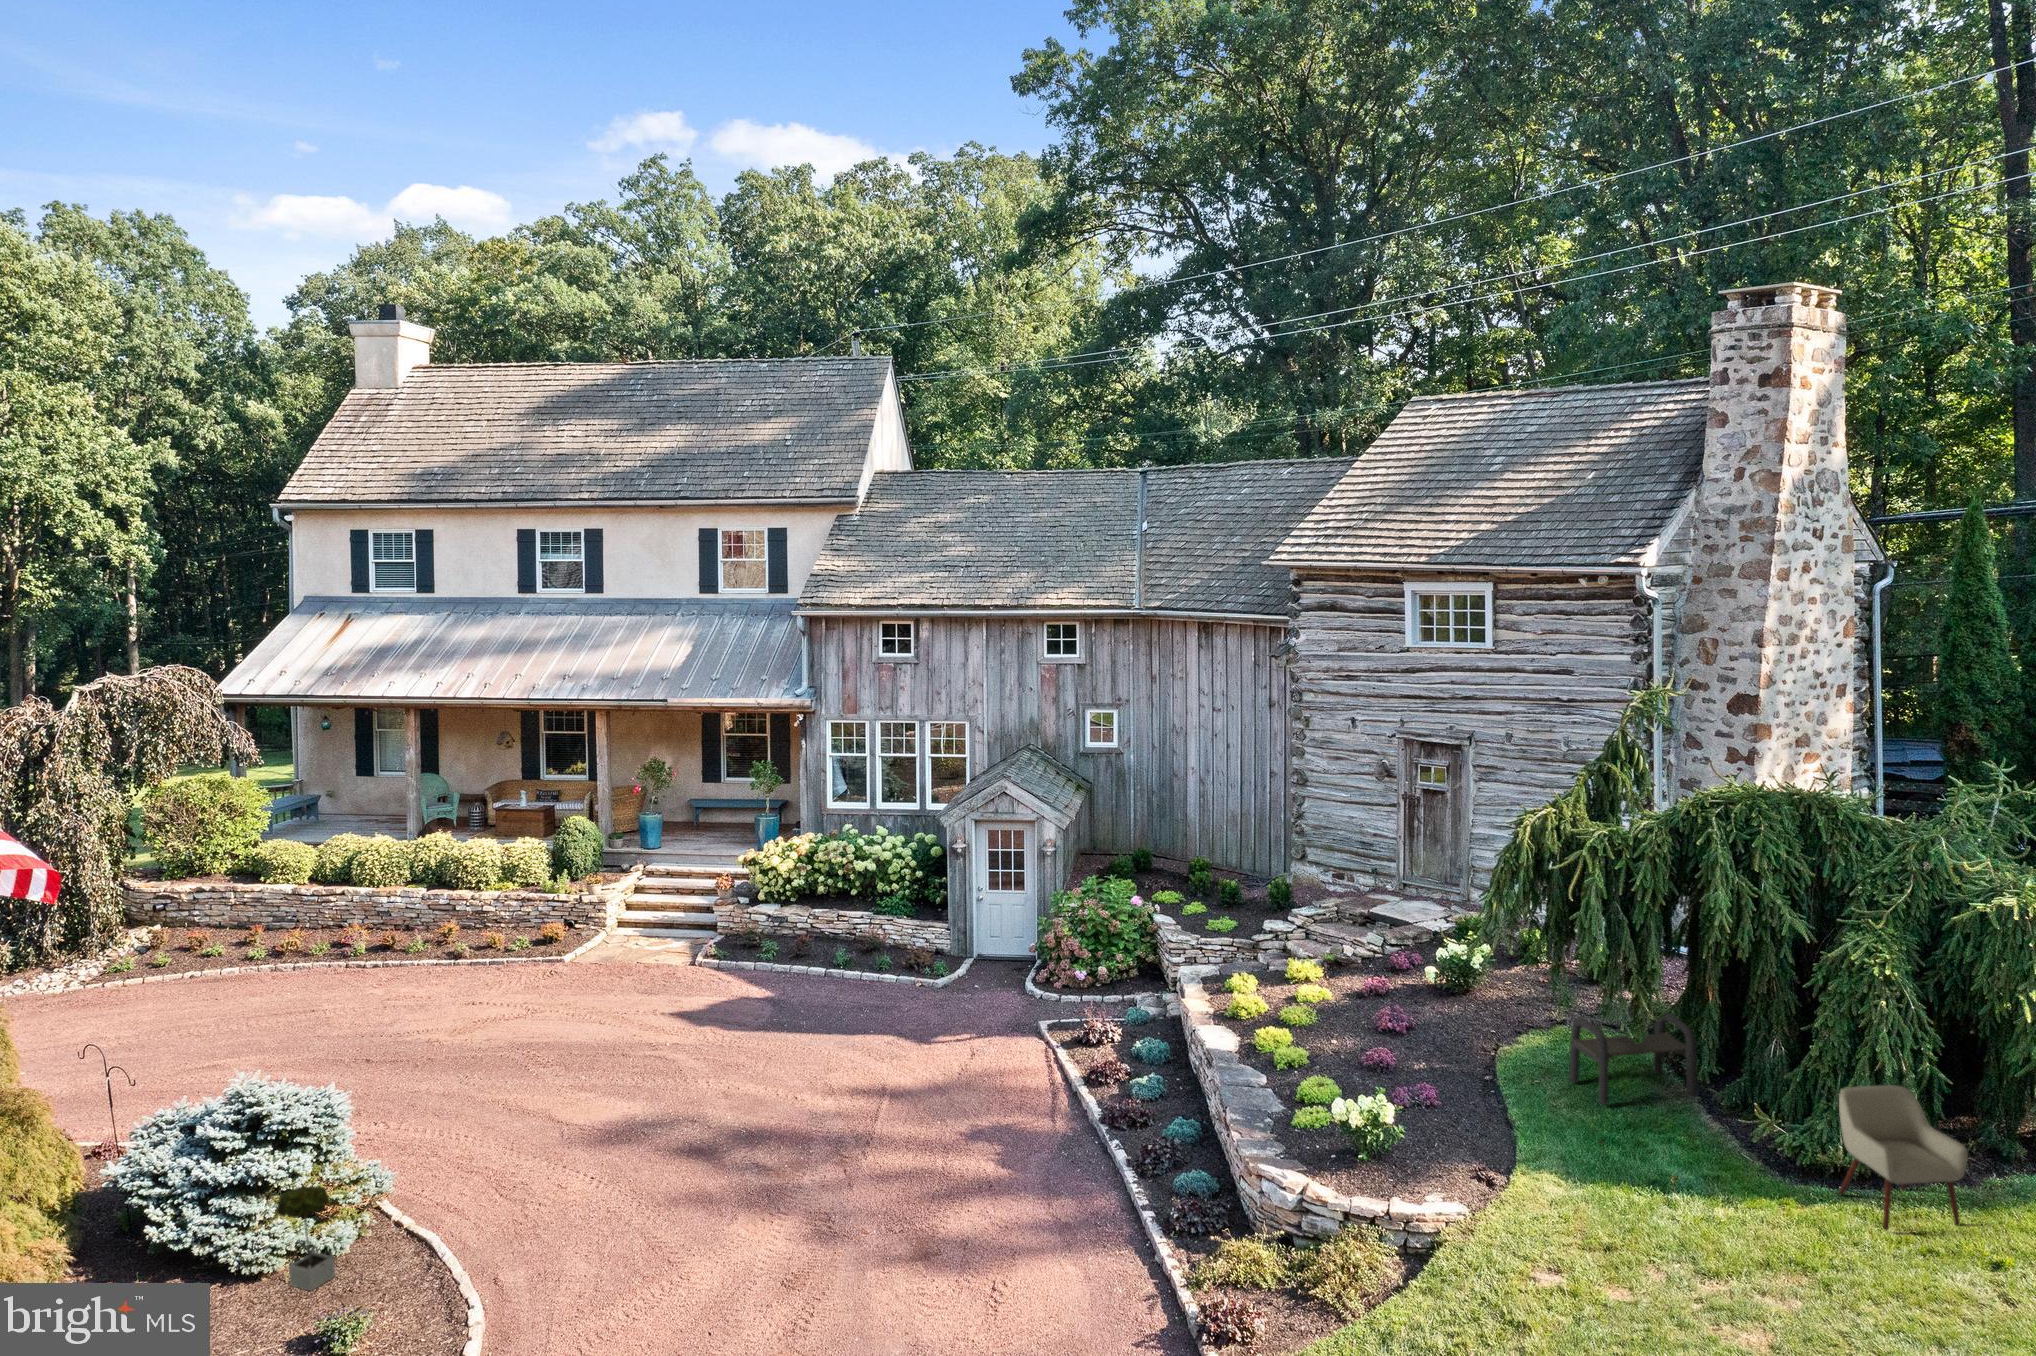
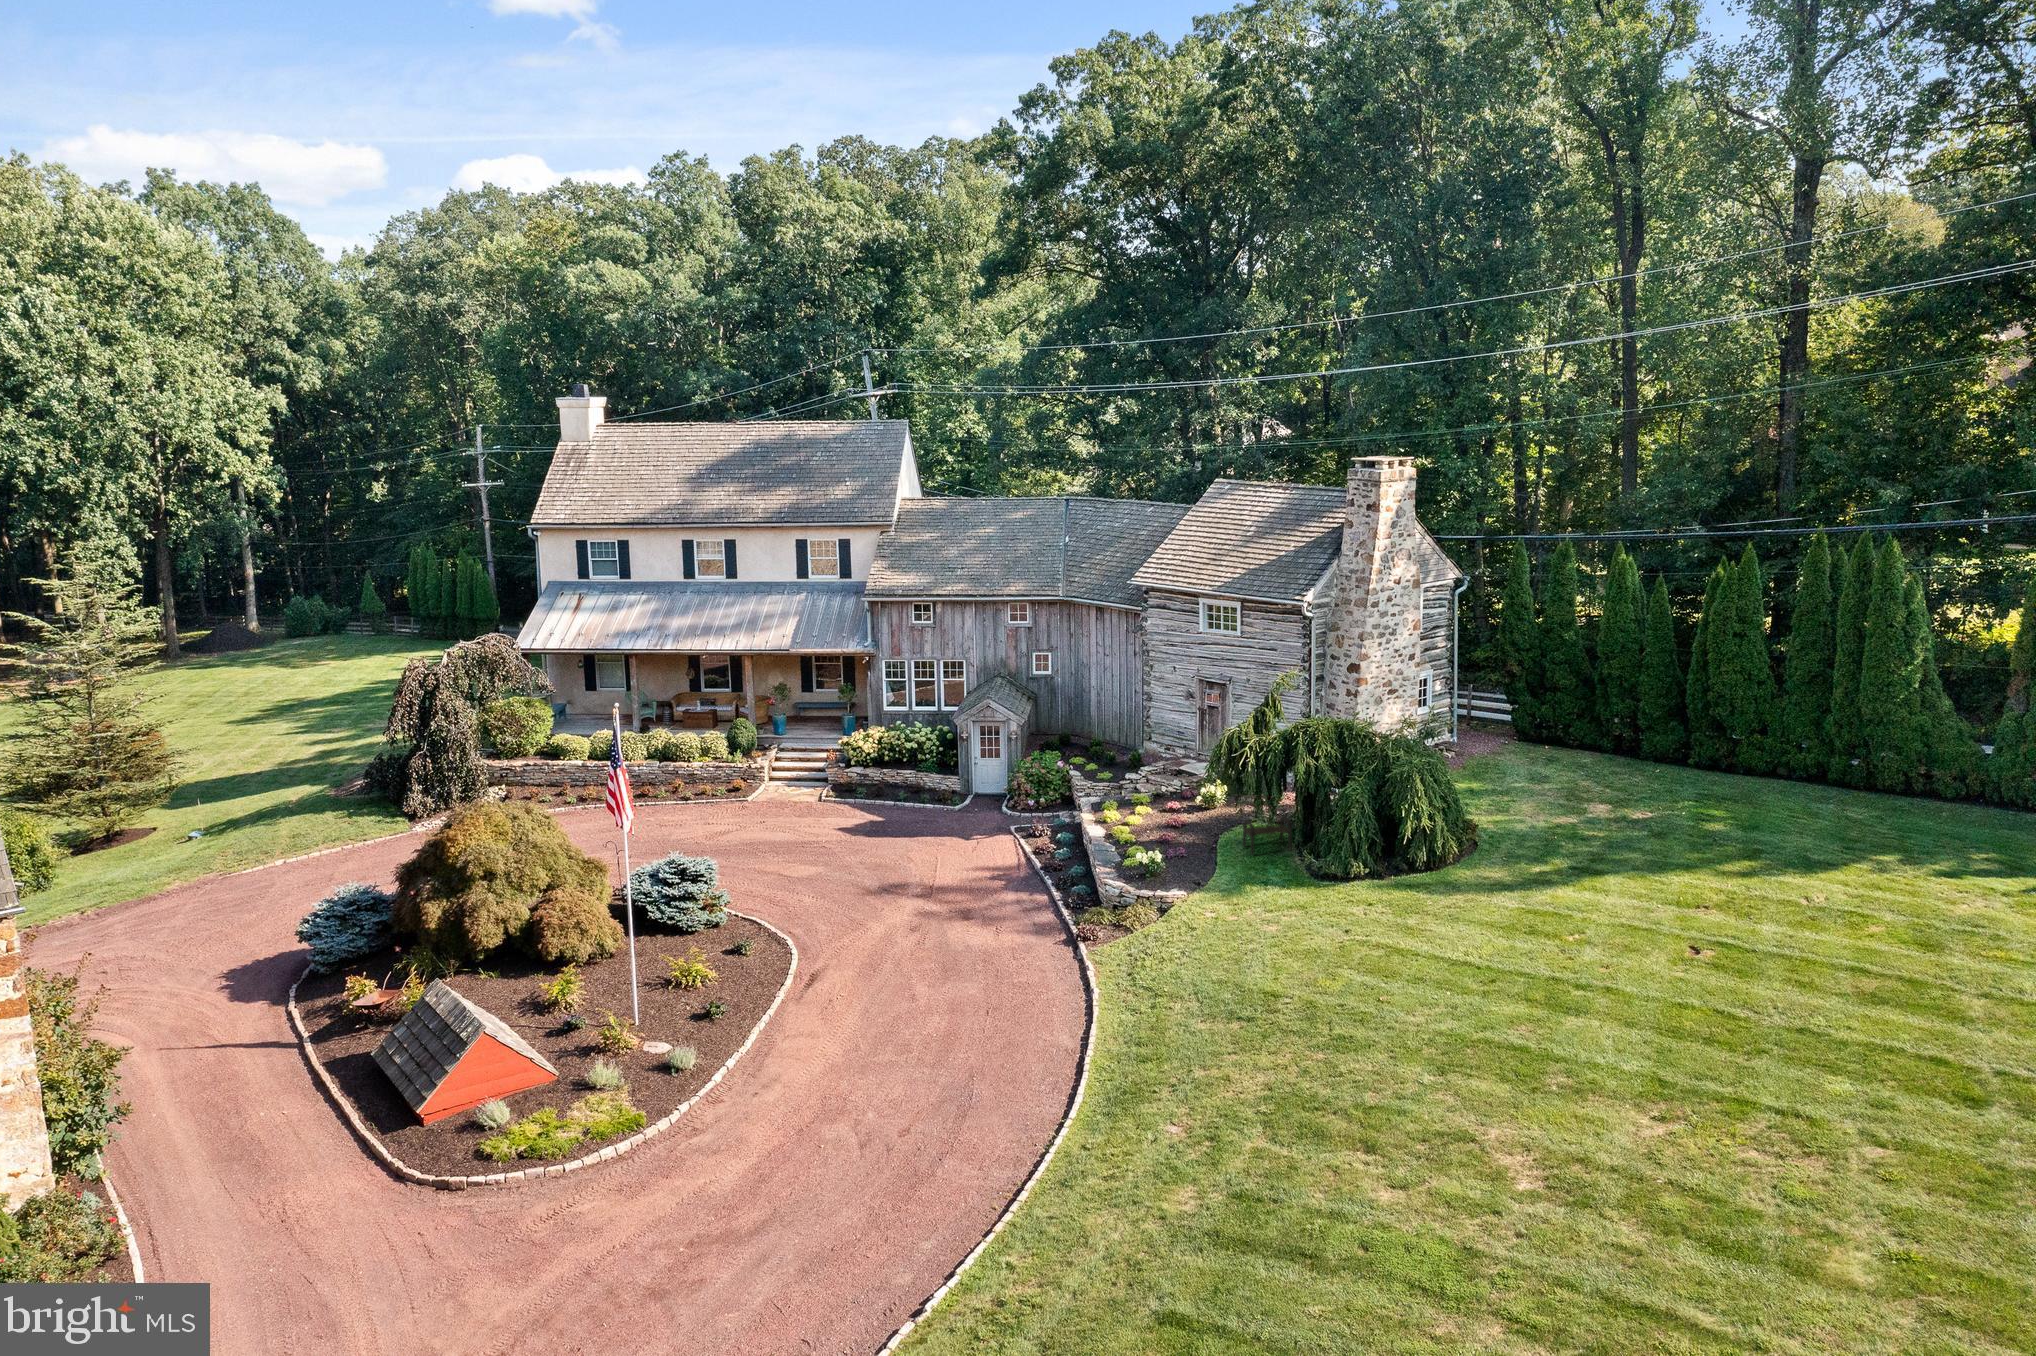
chair: present [1839,1085,1968,1230] -> none [1325,842,1364,894]
potted tree: present [276,1186,335,1291] -> none [702,897,724,938]

